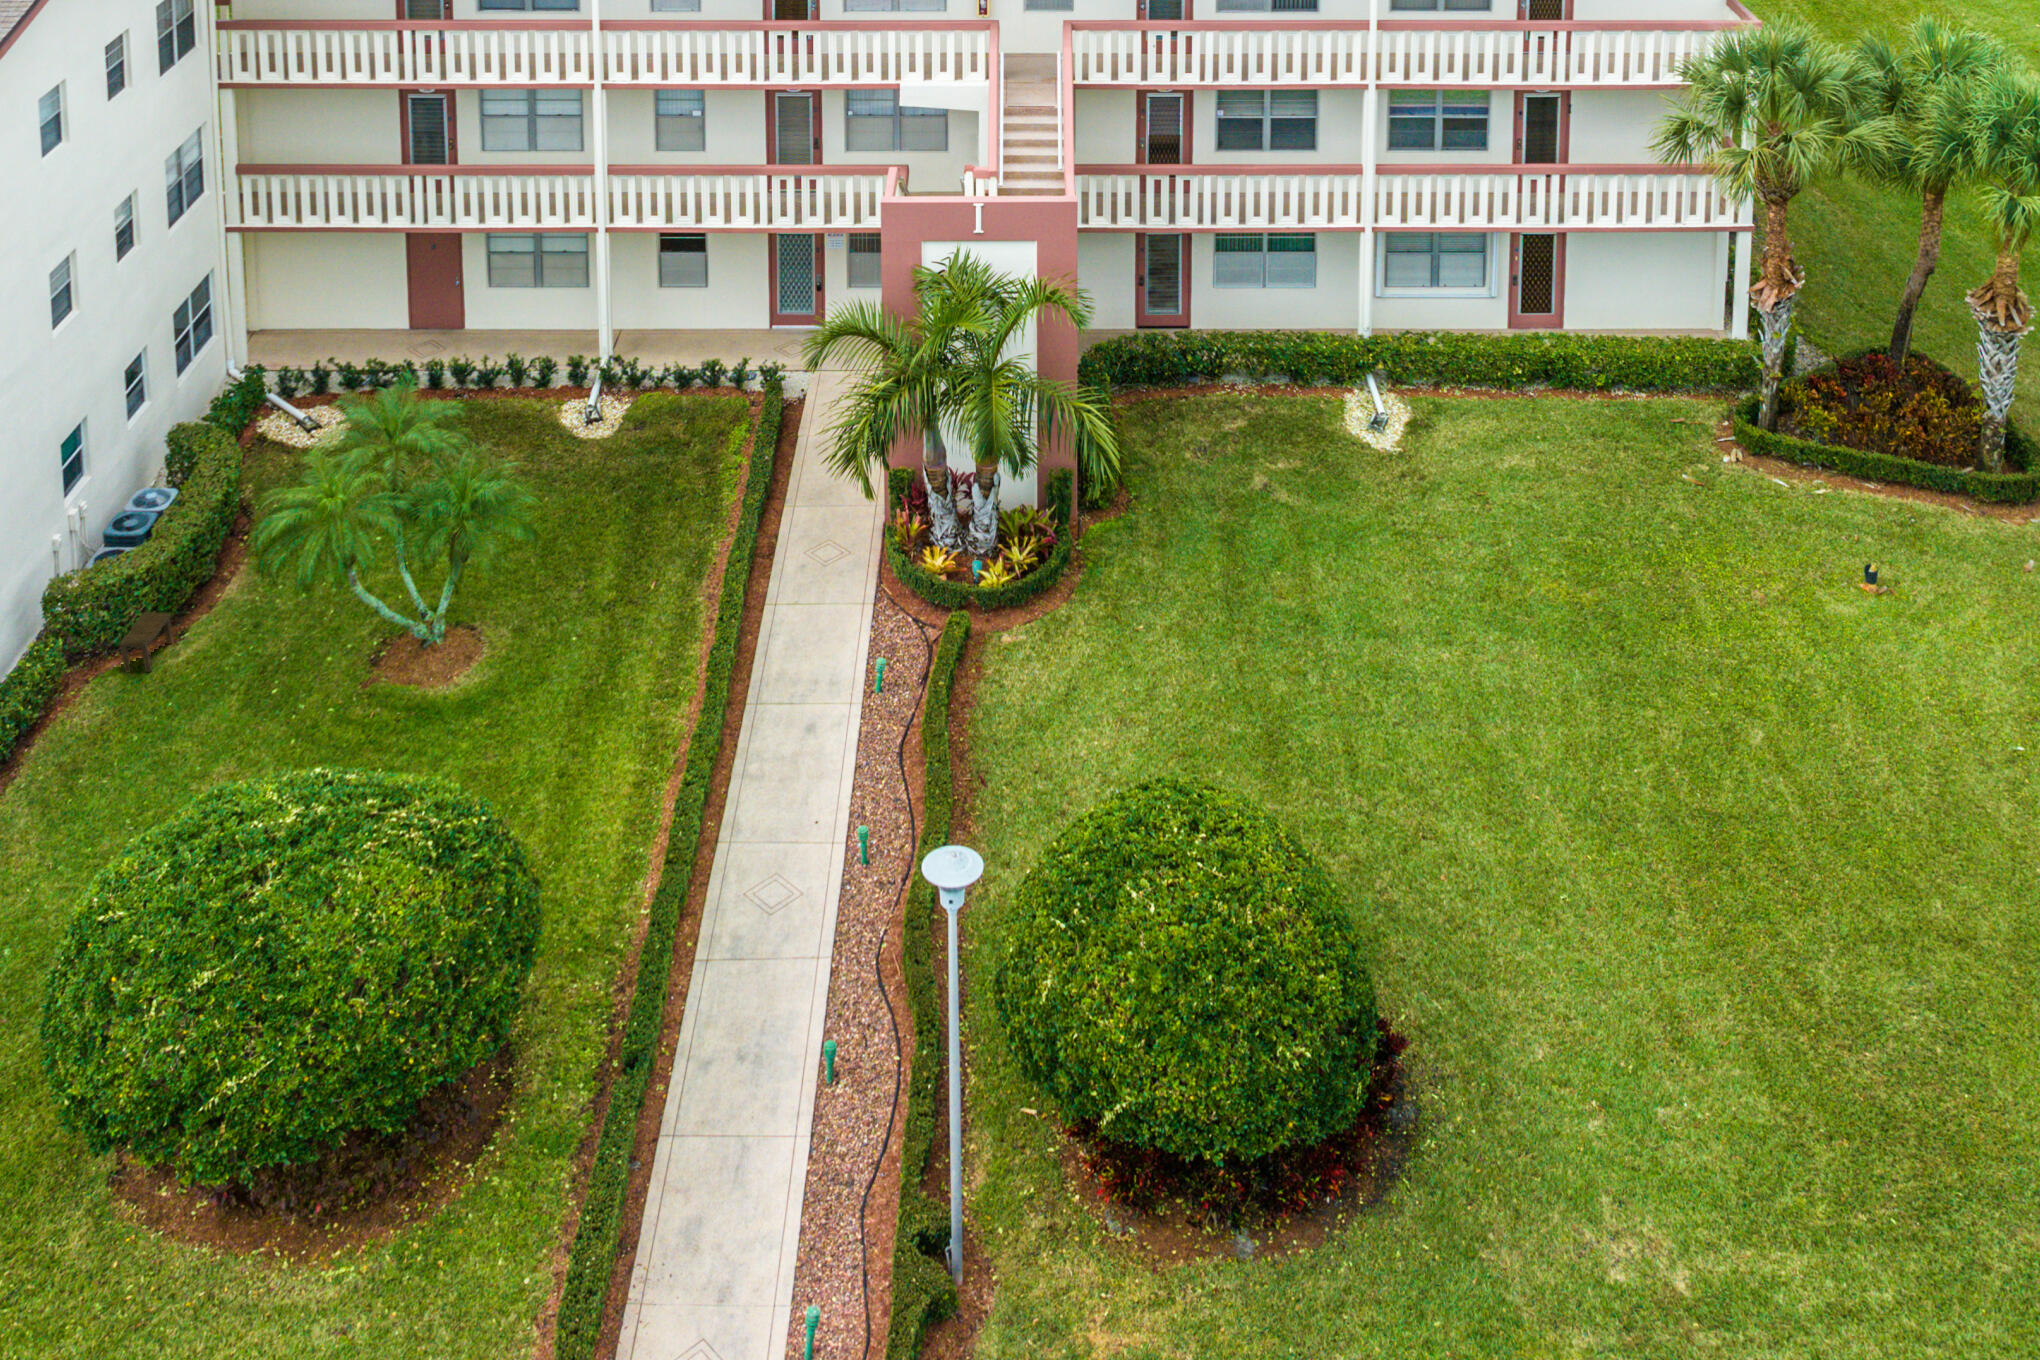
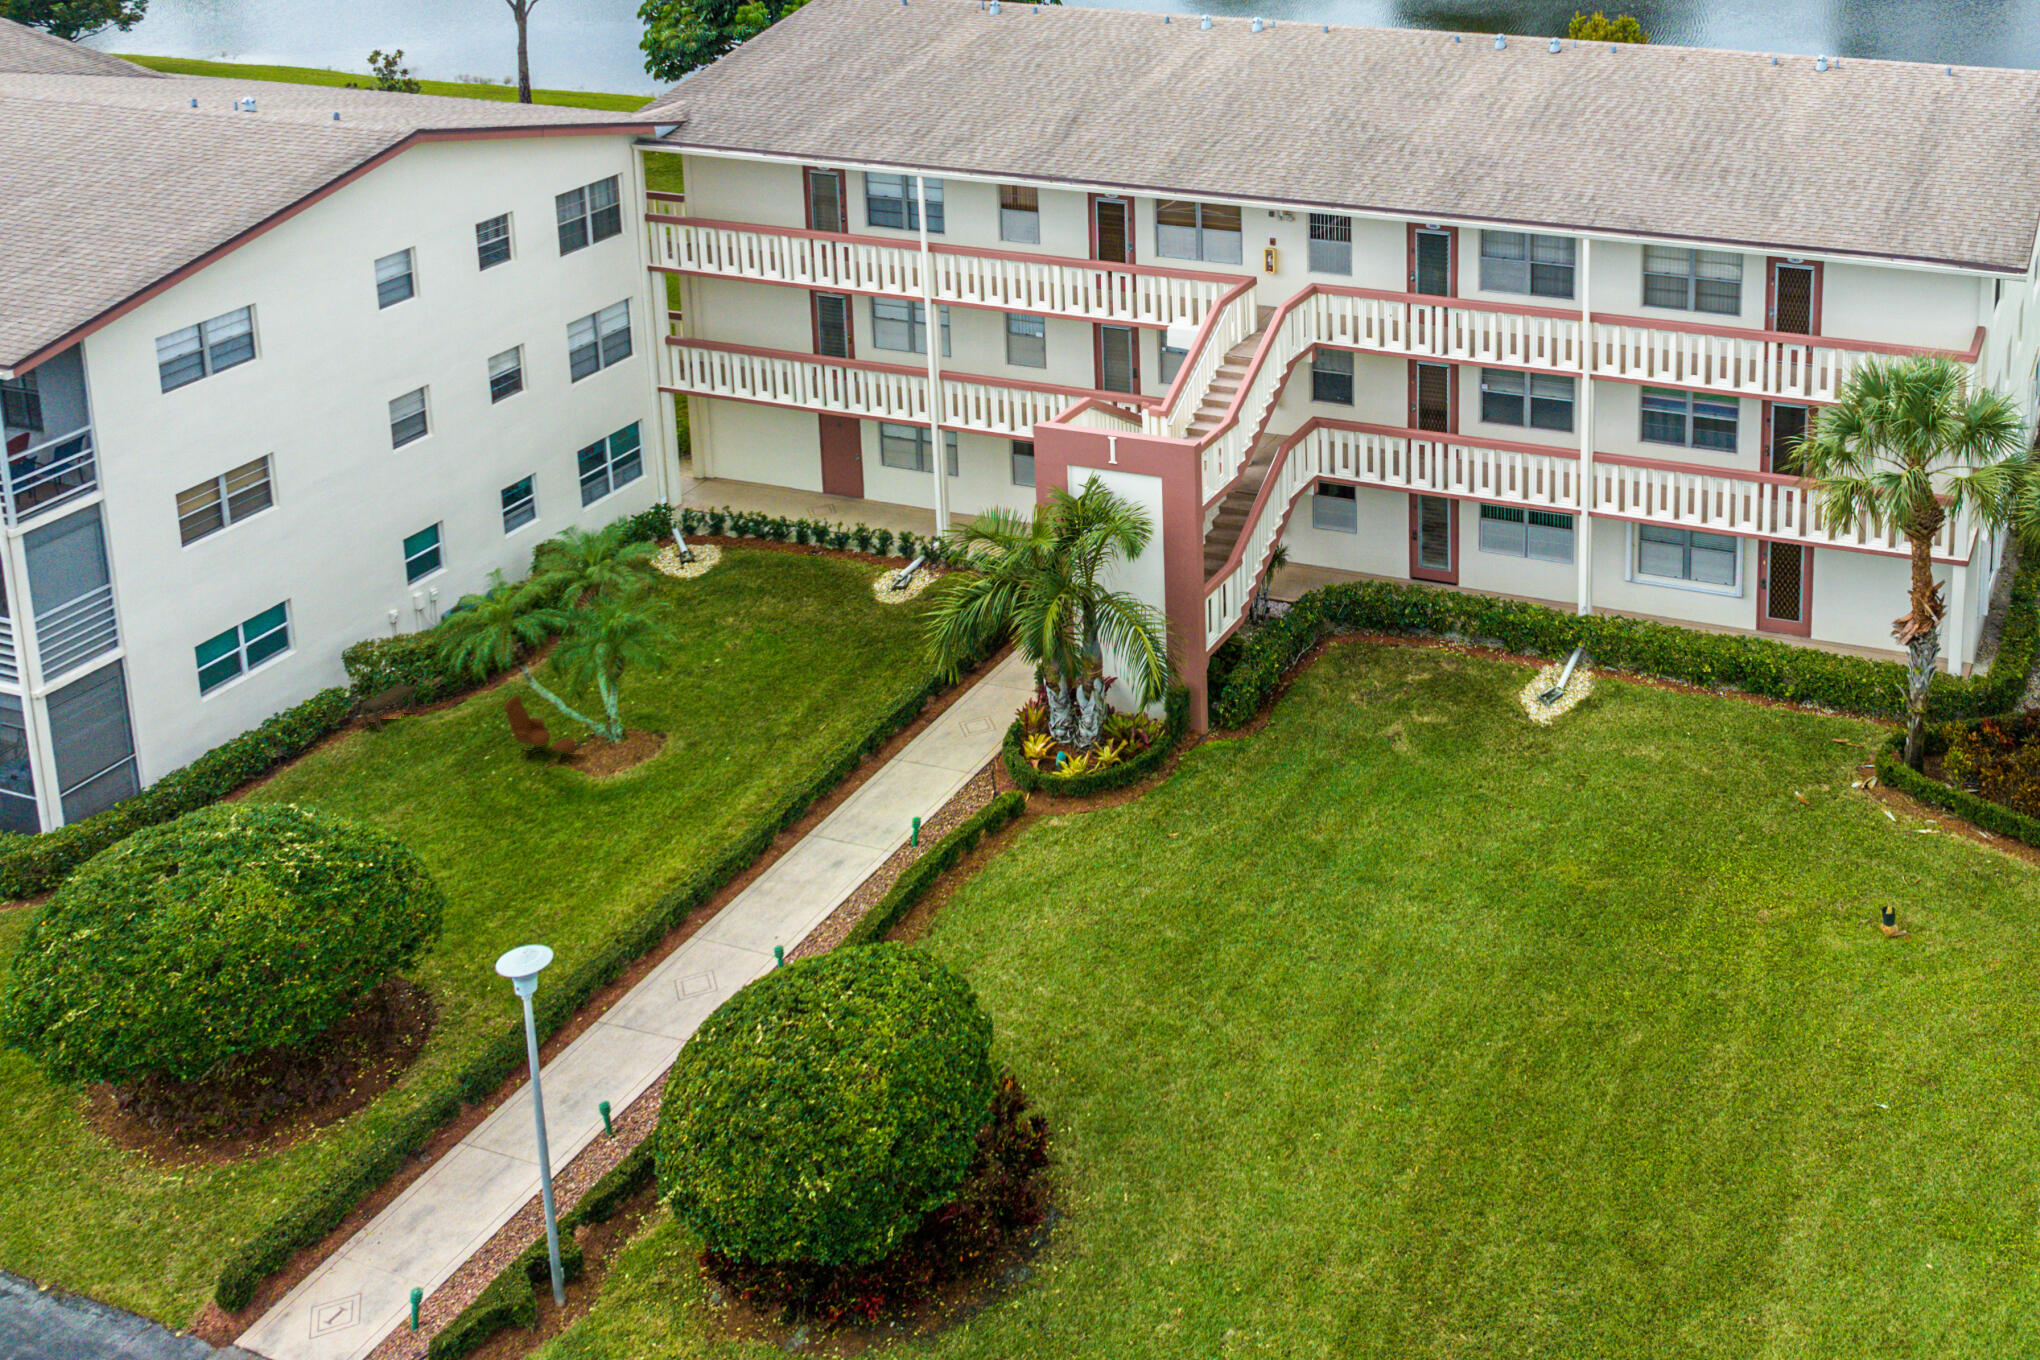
lounge chair: none [336,596,430,671] -> present [504,696,576,758]

